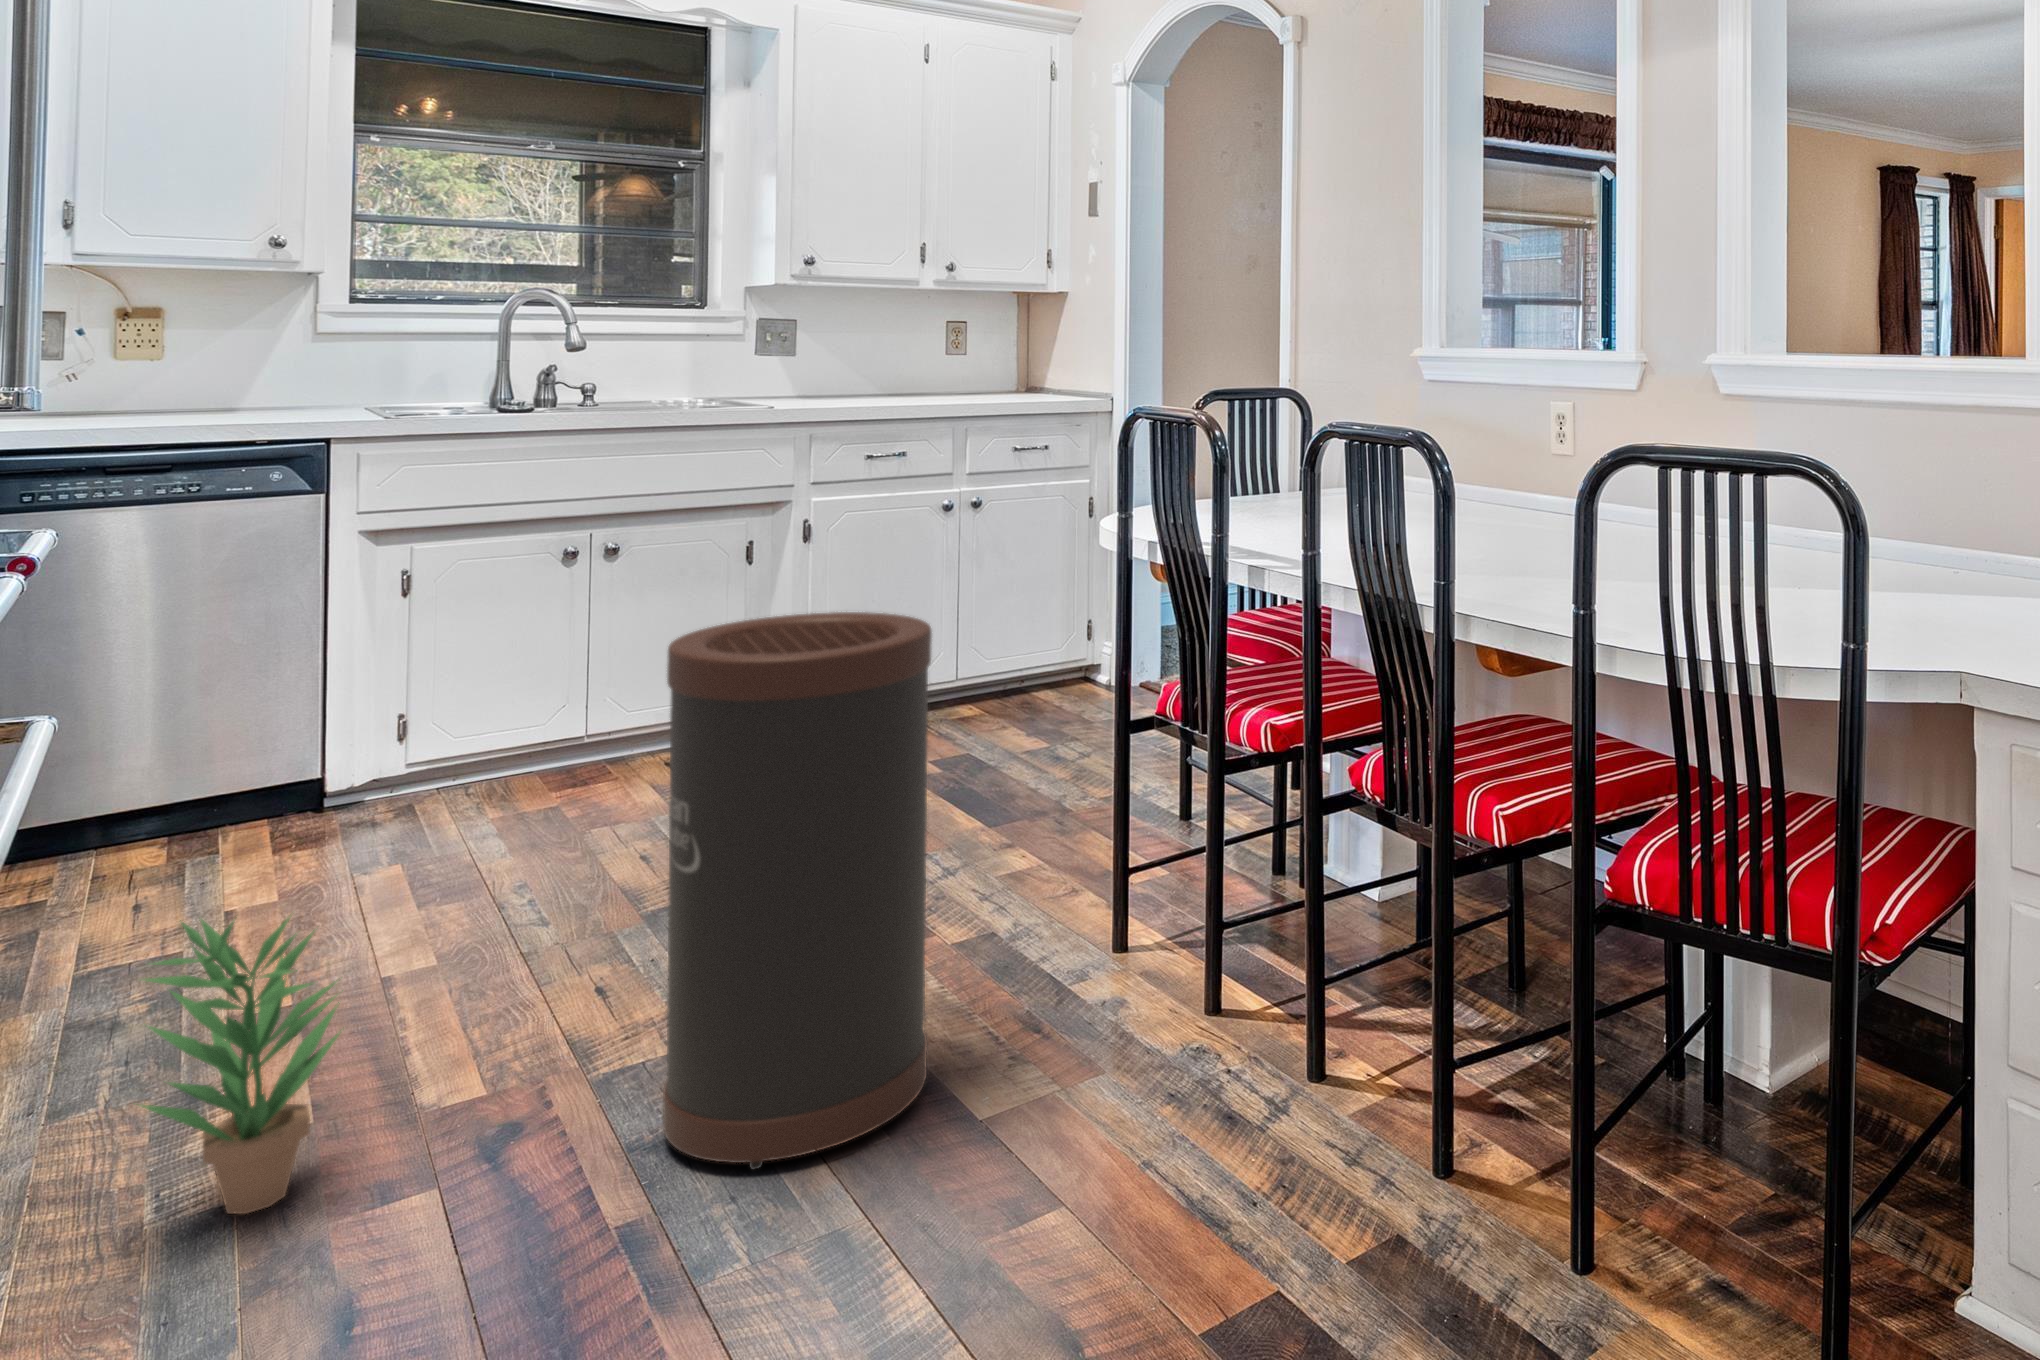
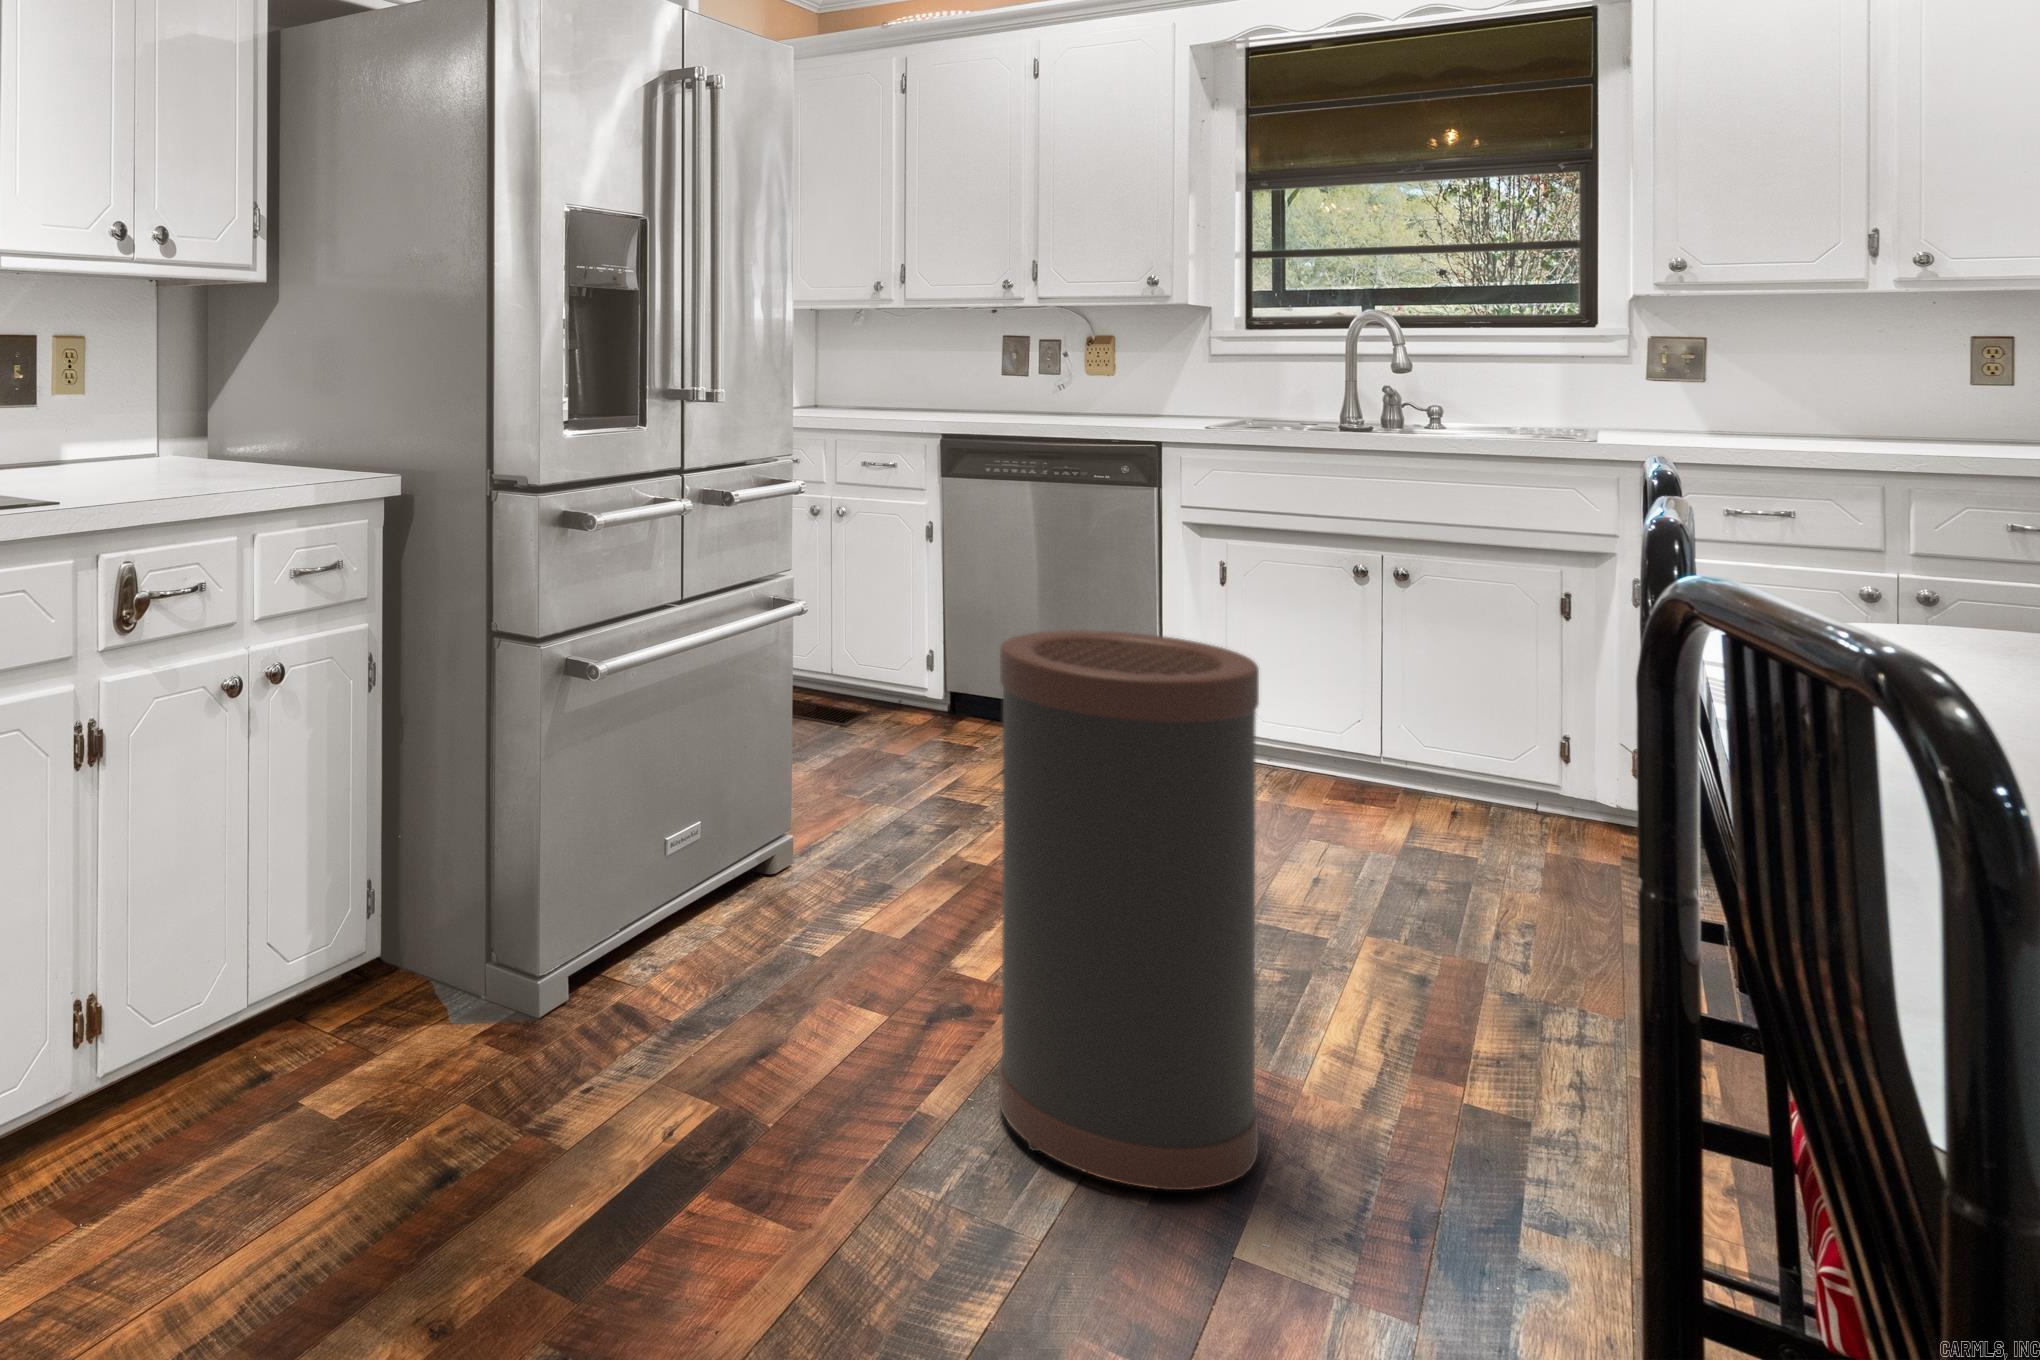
potted plant: present [140,918,340,1214] -> none [746,751,875,979]

